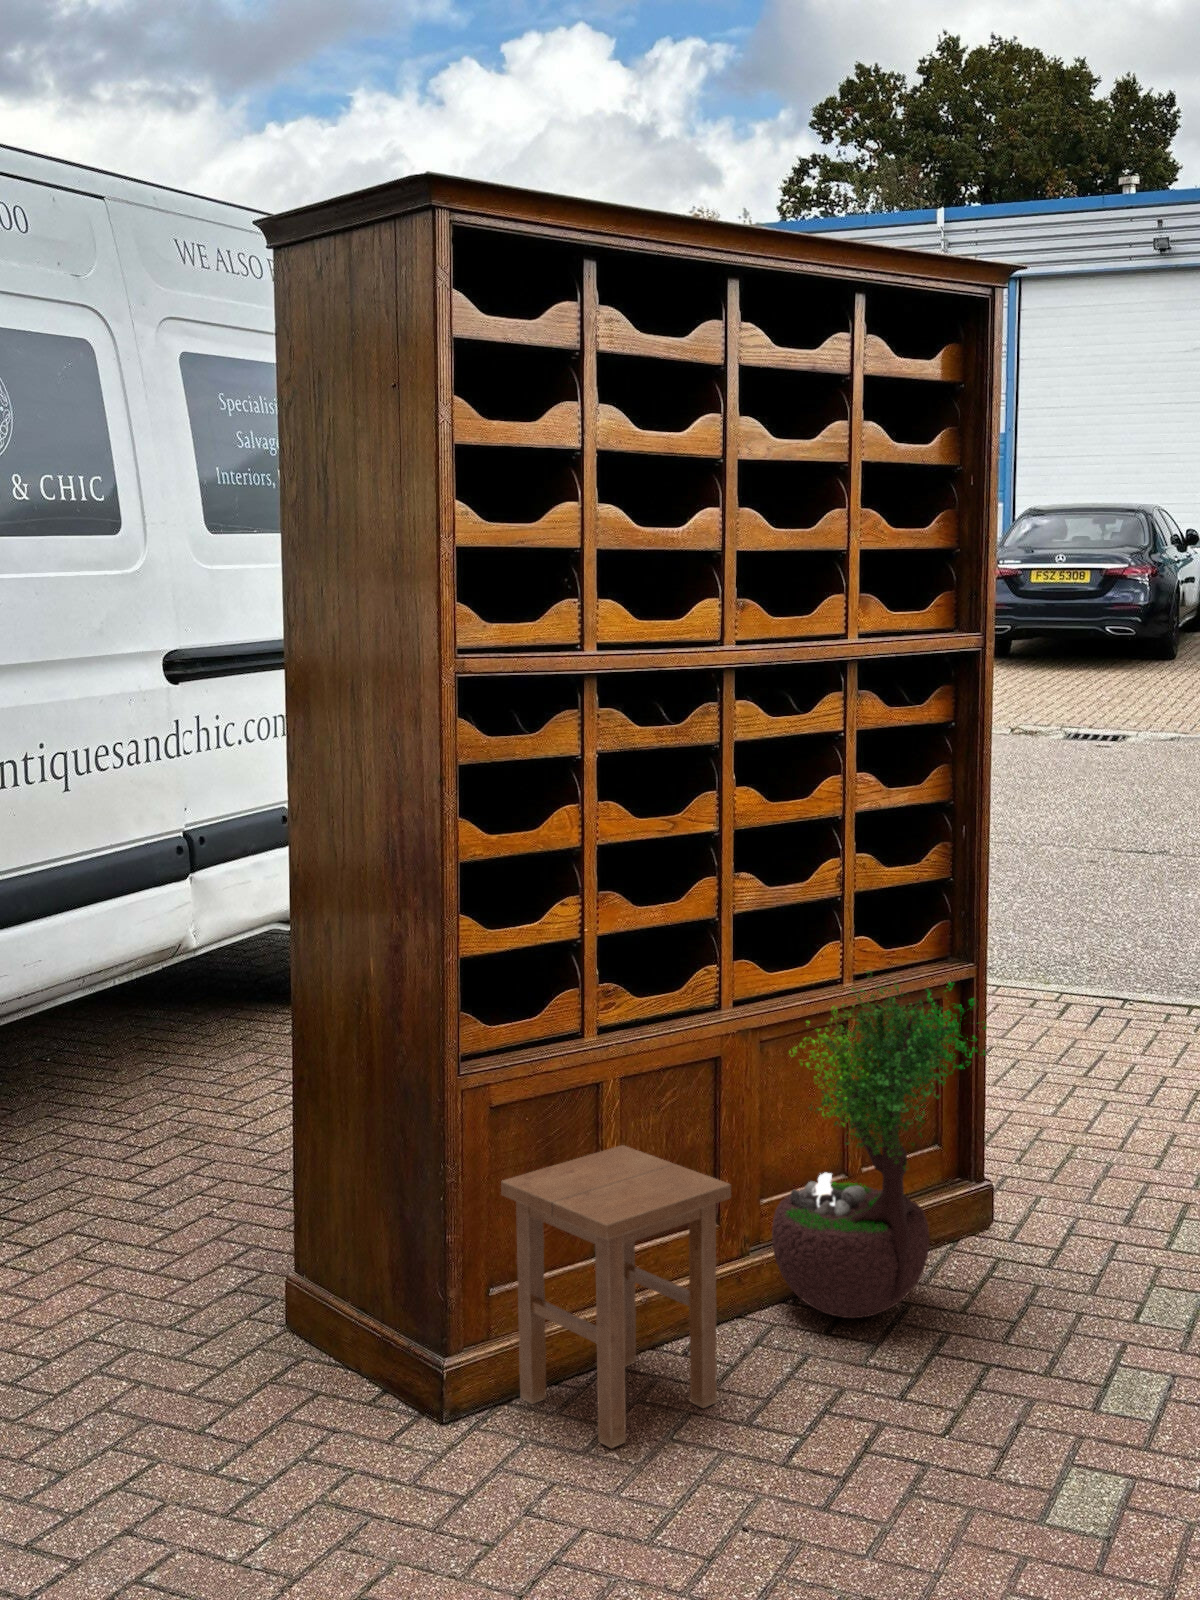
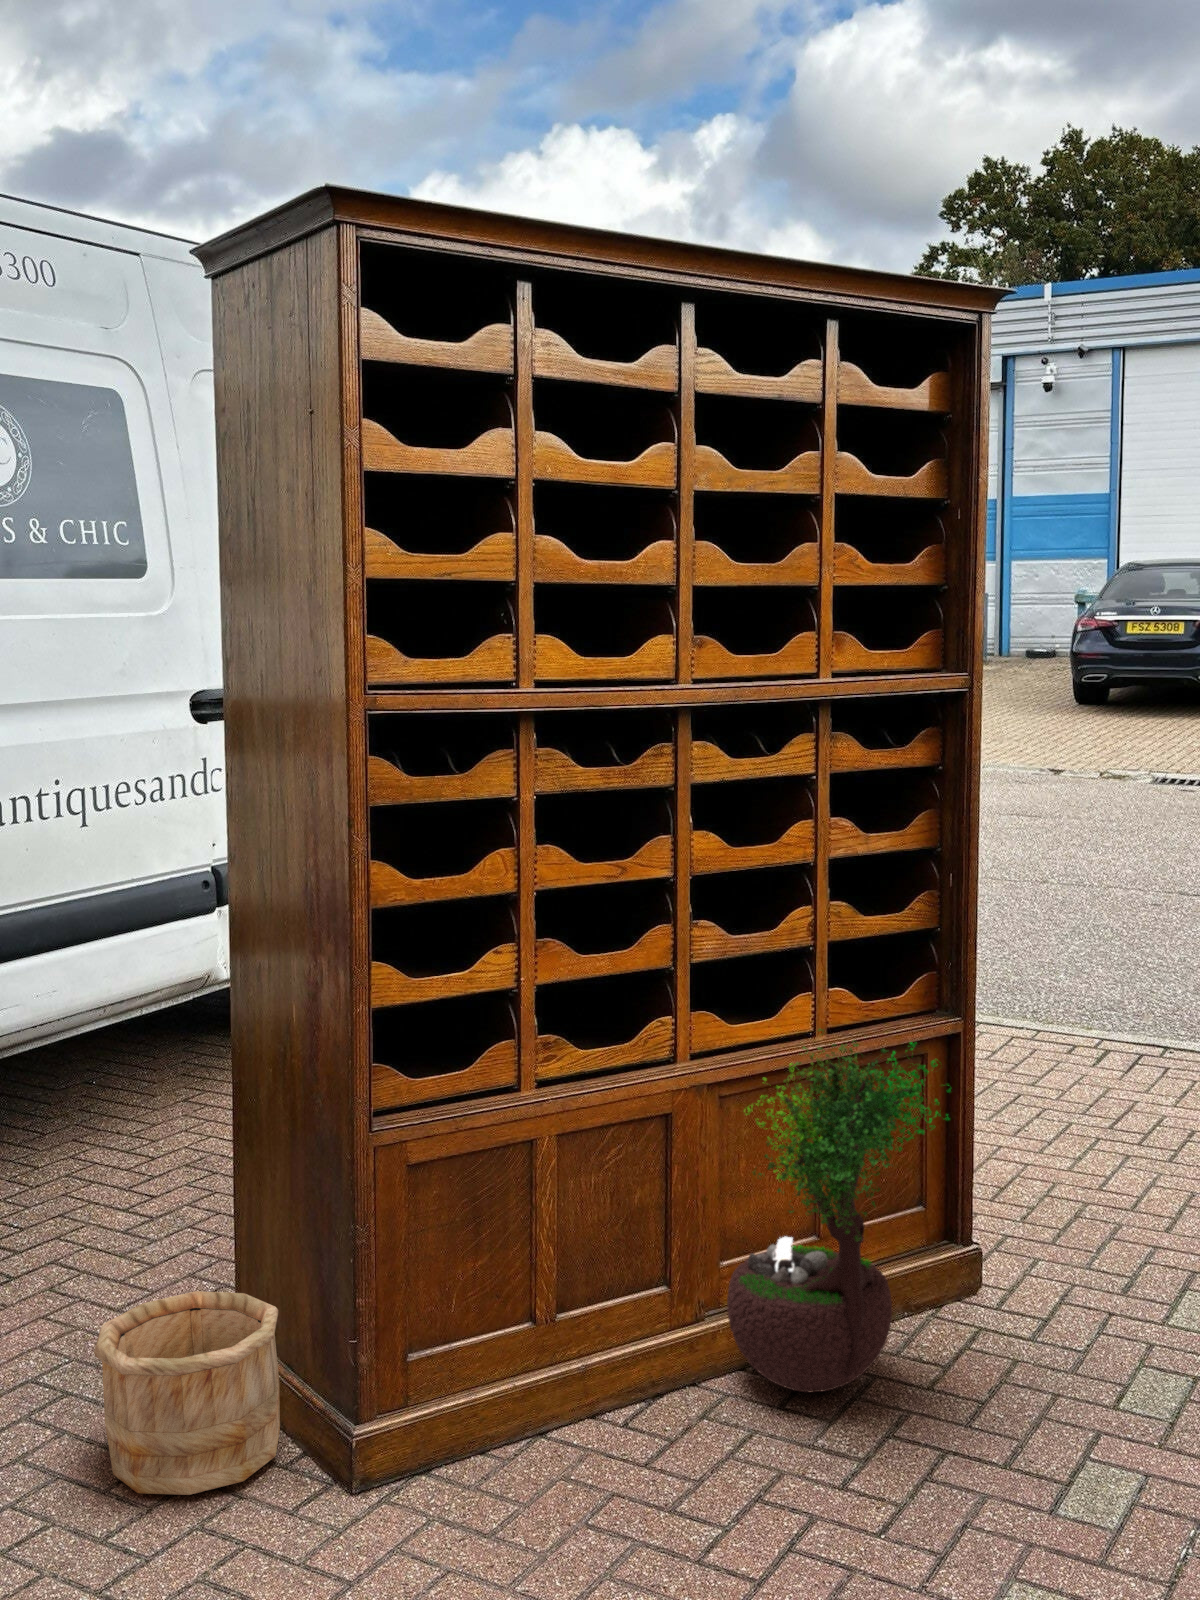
stool: present [501,1145,731,1448] -> none [421,1205,657,1532]
wooden bucket: none [182,1241,358,1432] -> present [94,1291,280,1495]

